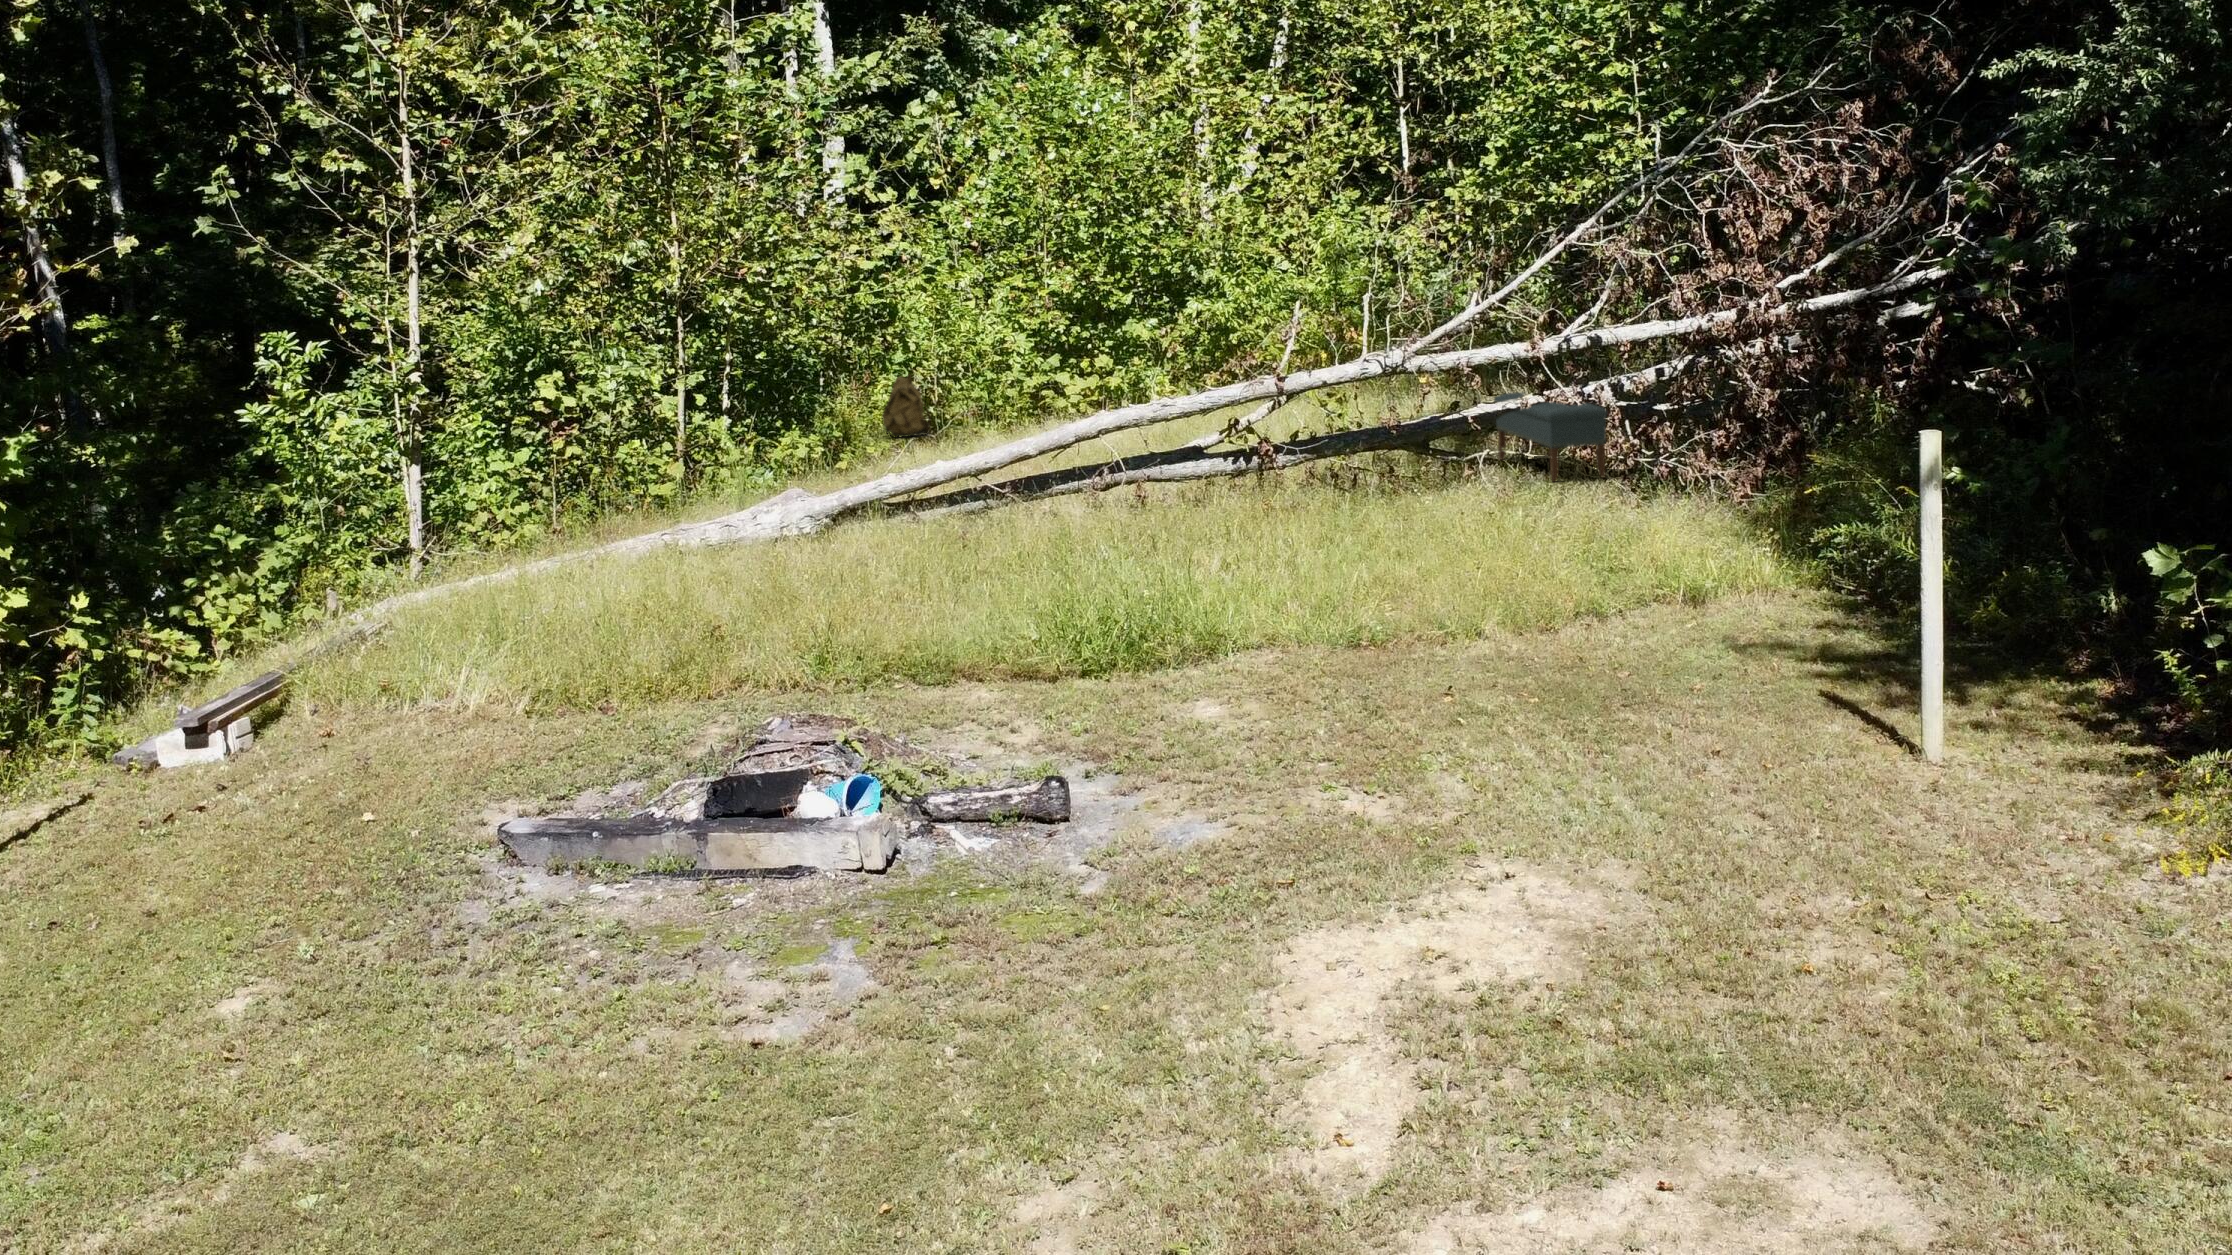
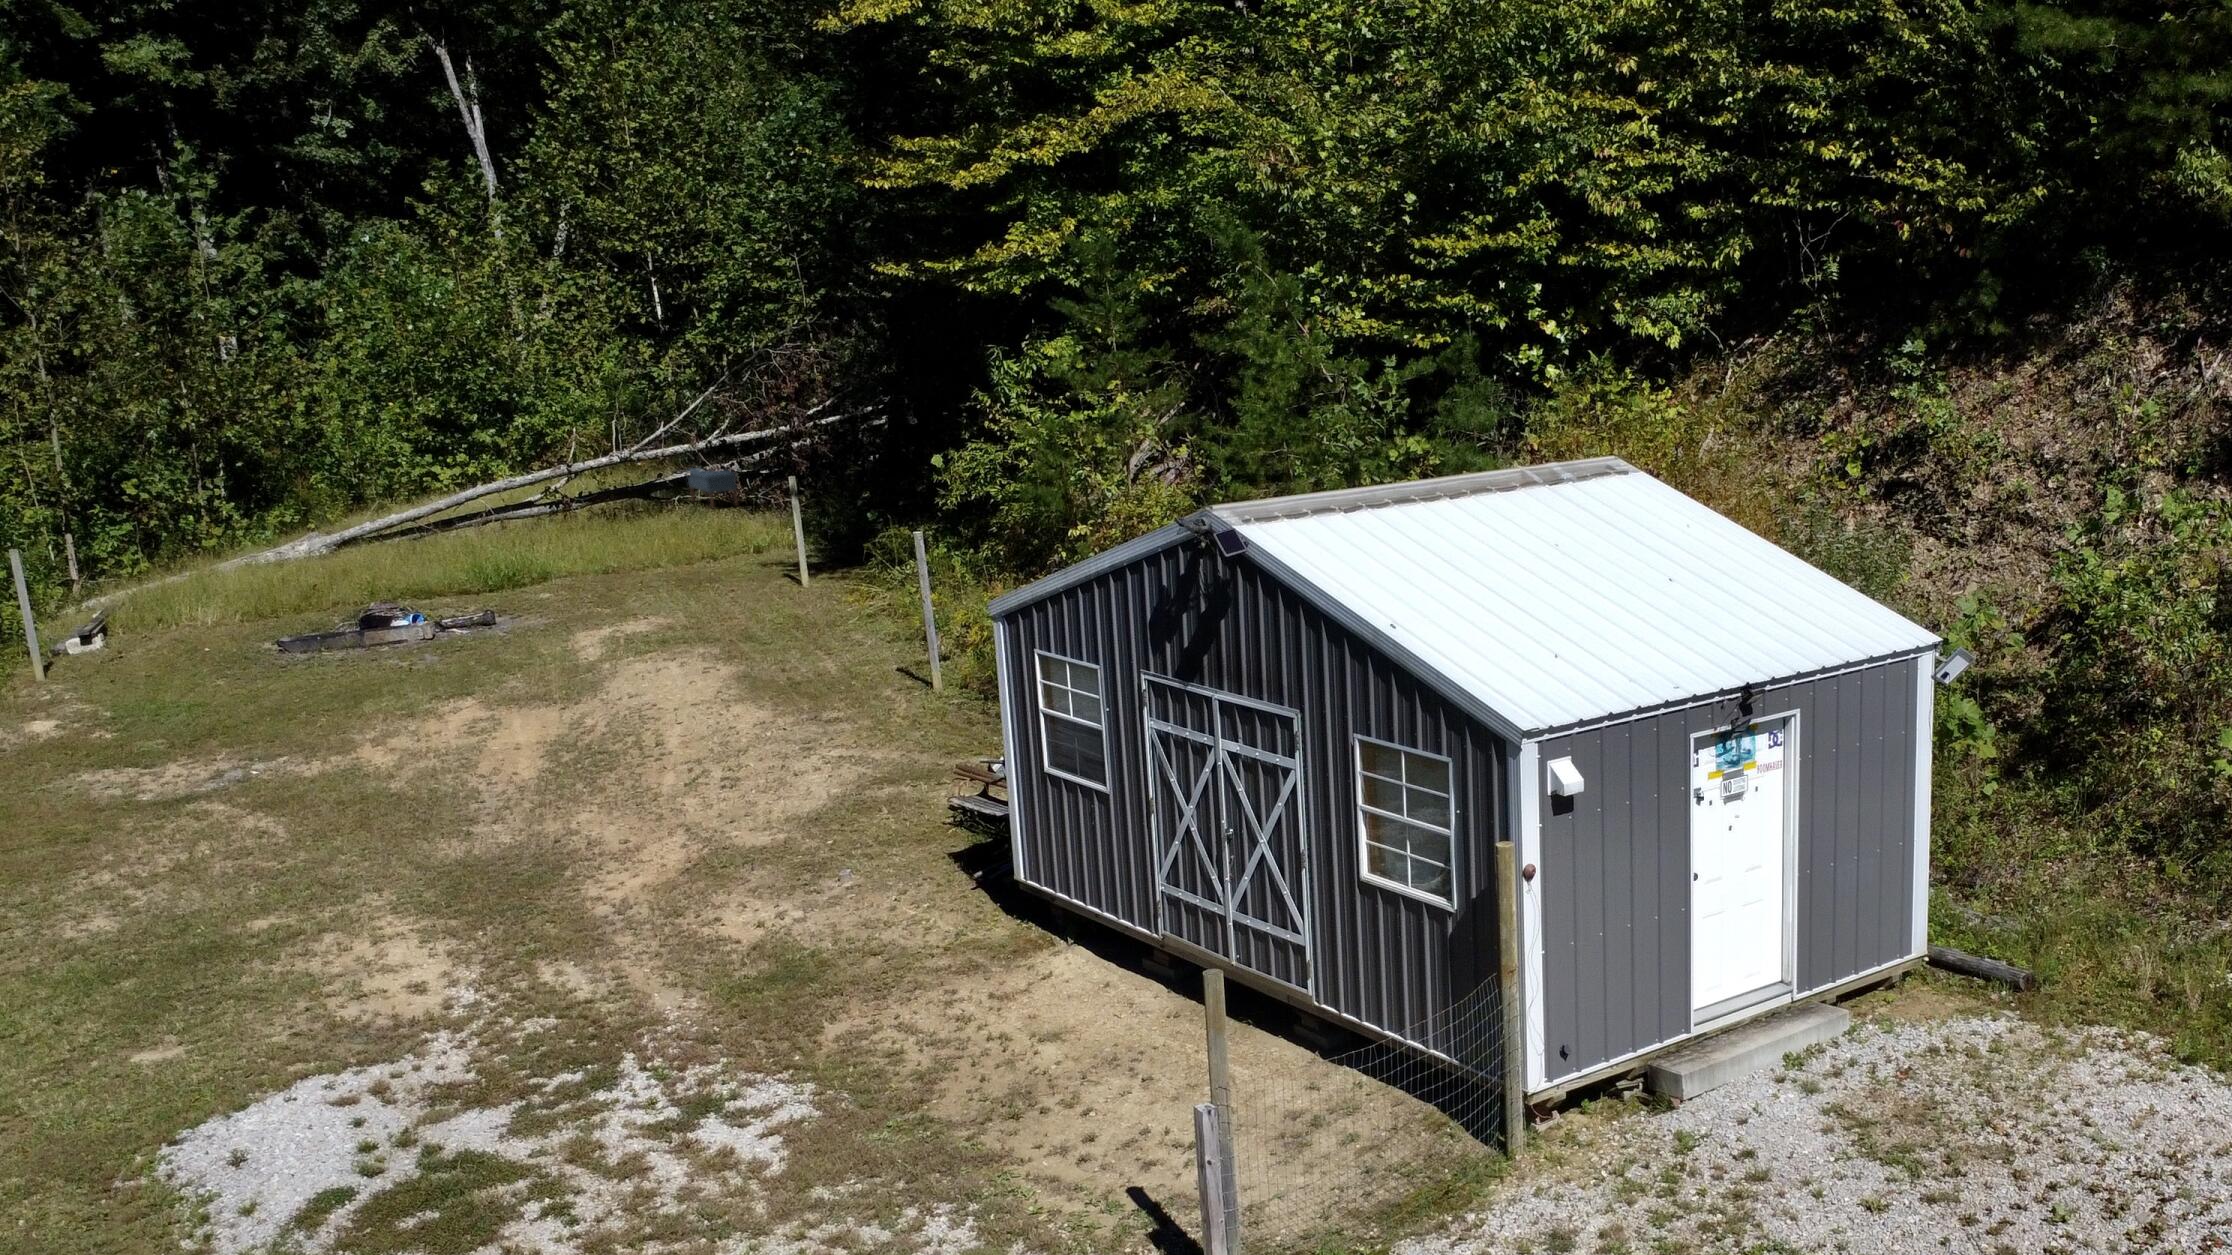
backpack: present [882,374,931,437] -> none [330,473,362,511]

